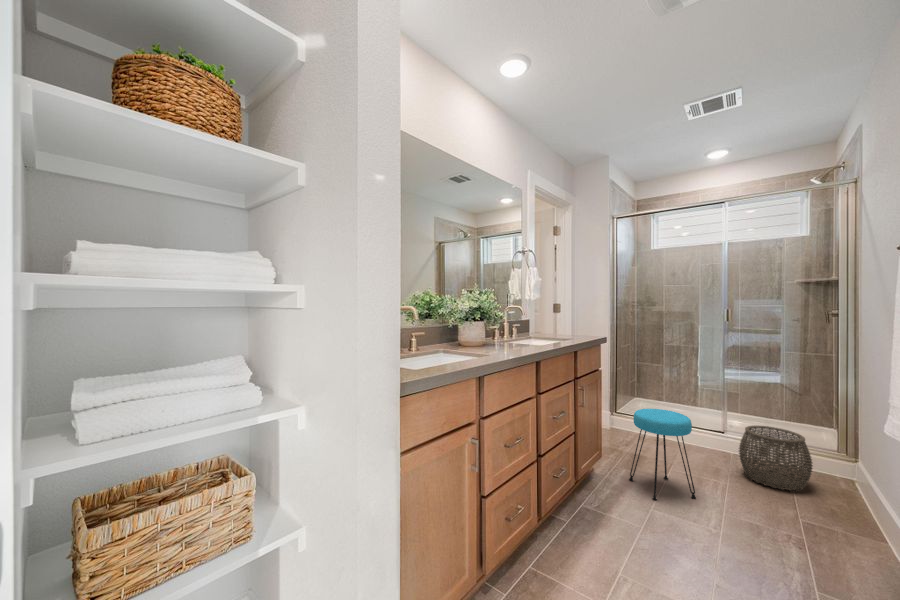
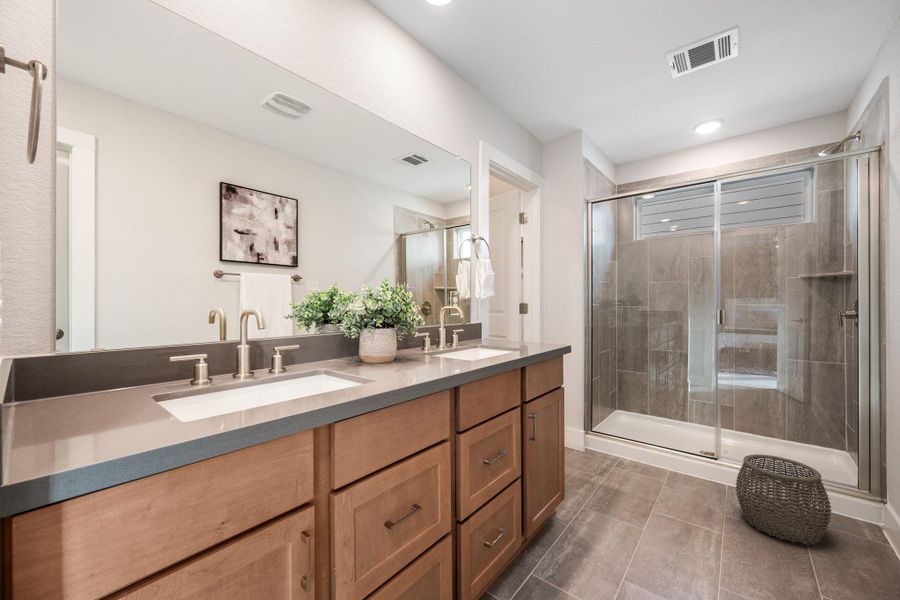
stool: present [629,409,696,500] -> none [598,437,682,563]

